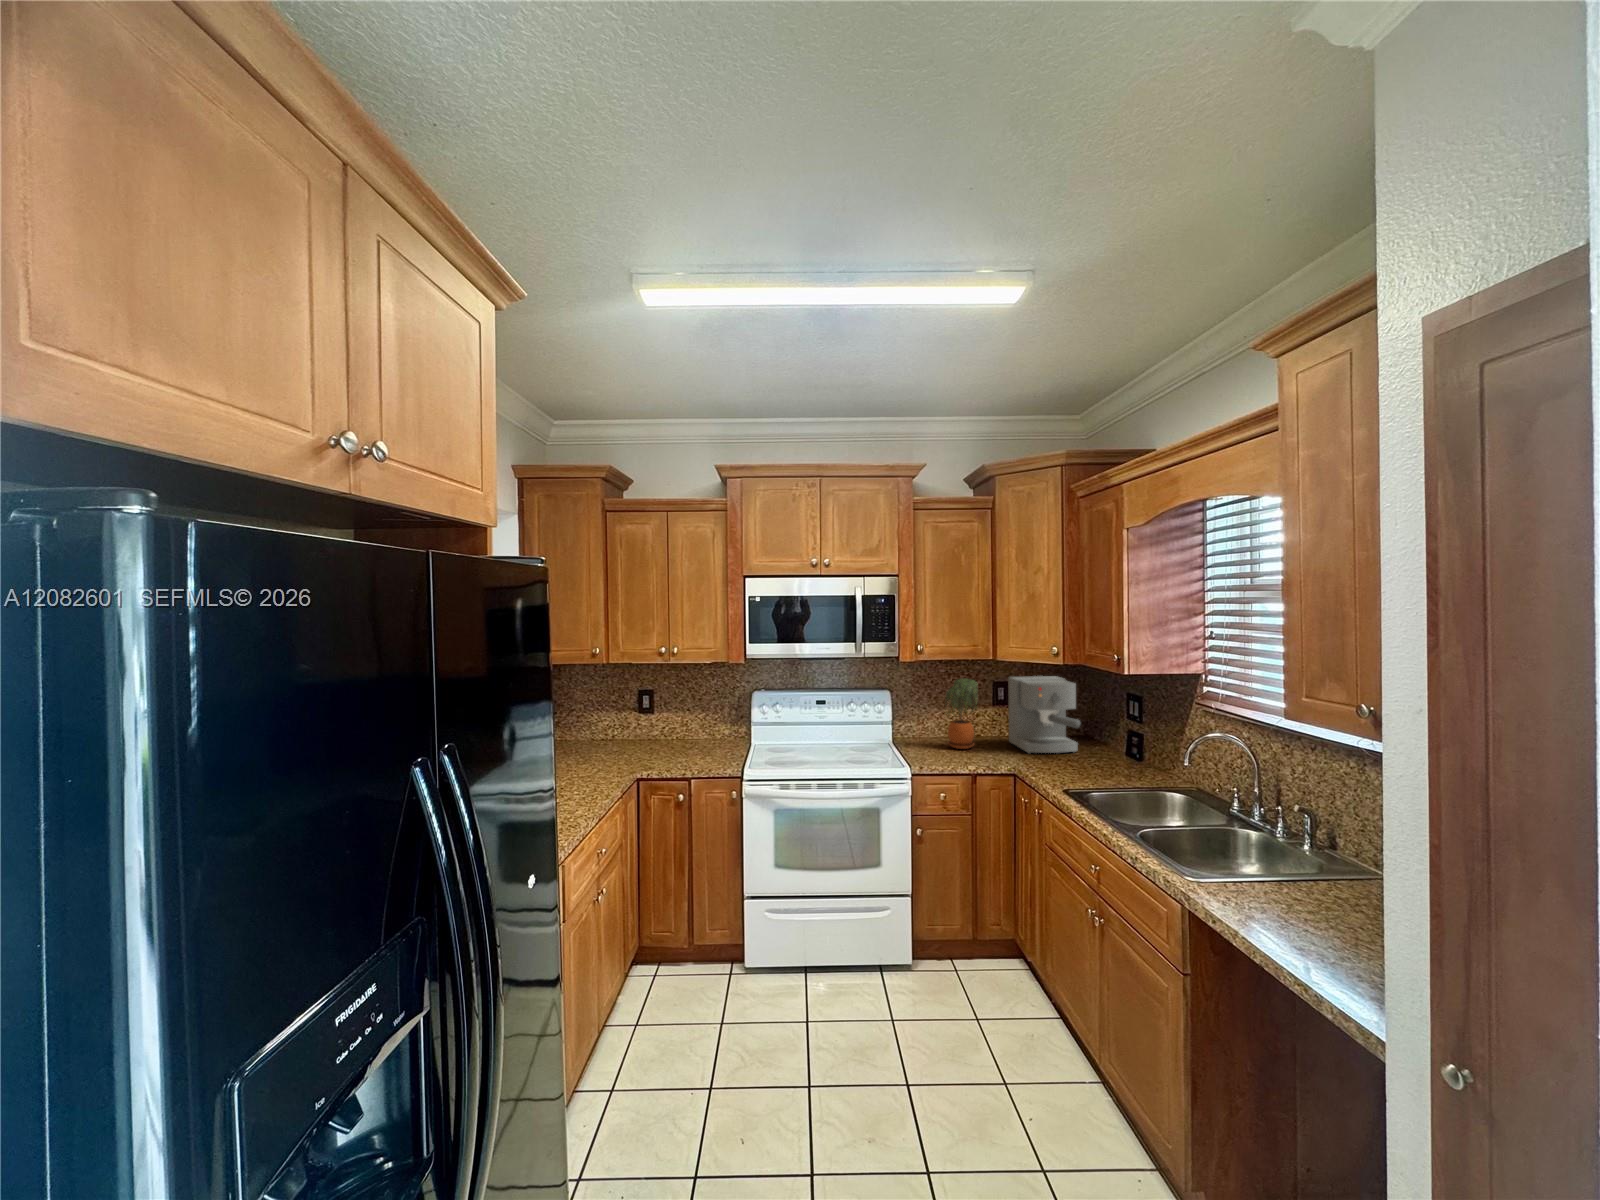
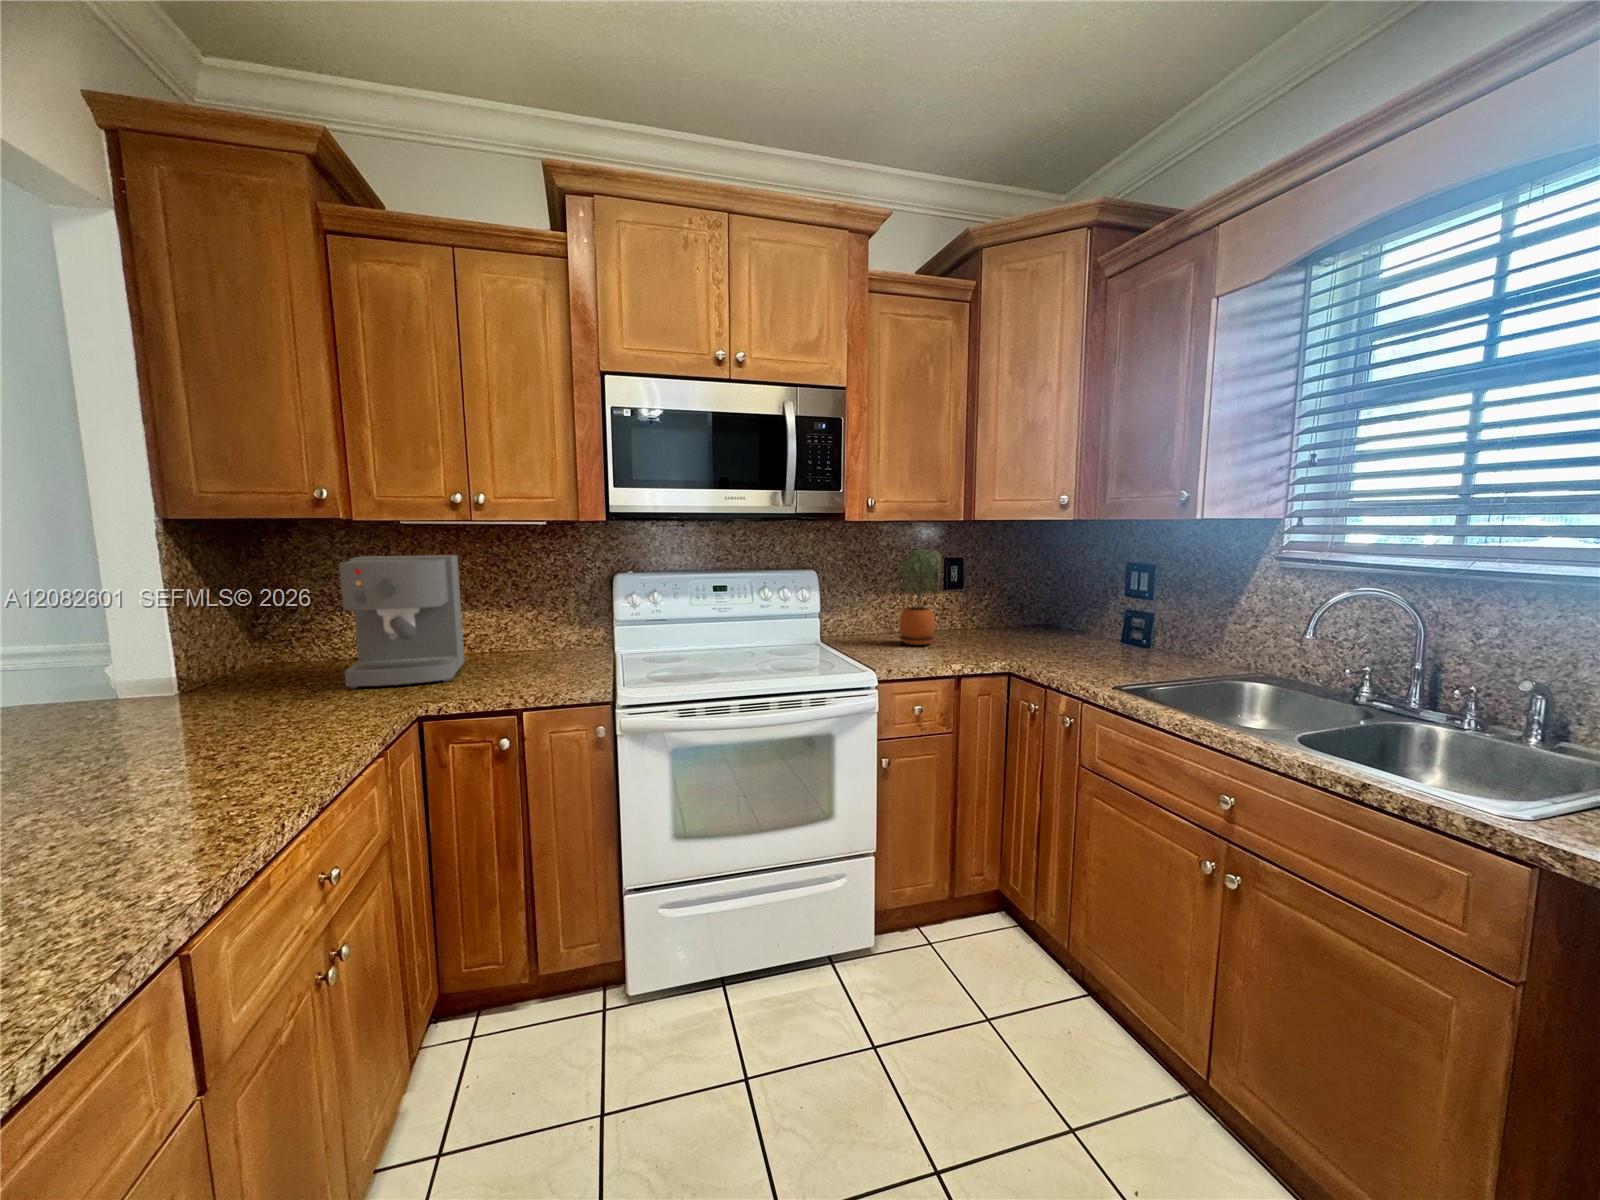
coffee maker: present [1009,676,1081,754] -> present [339,555,464,689]

